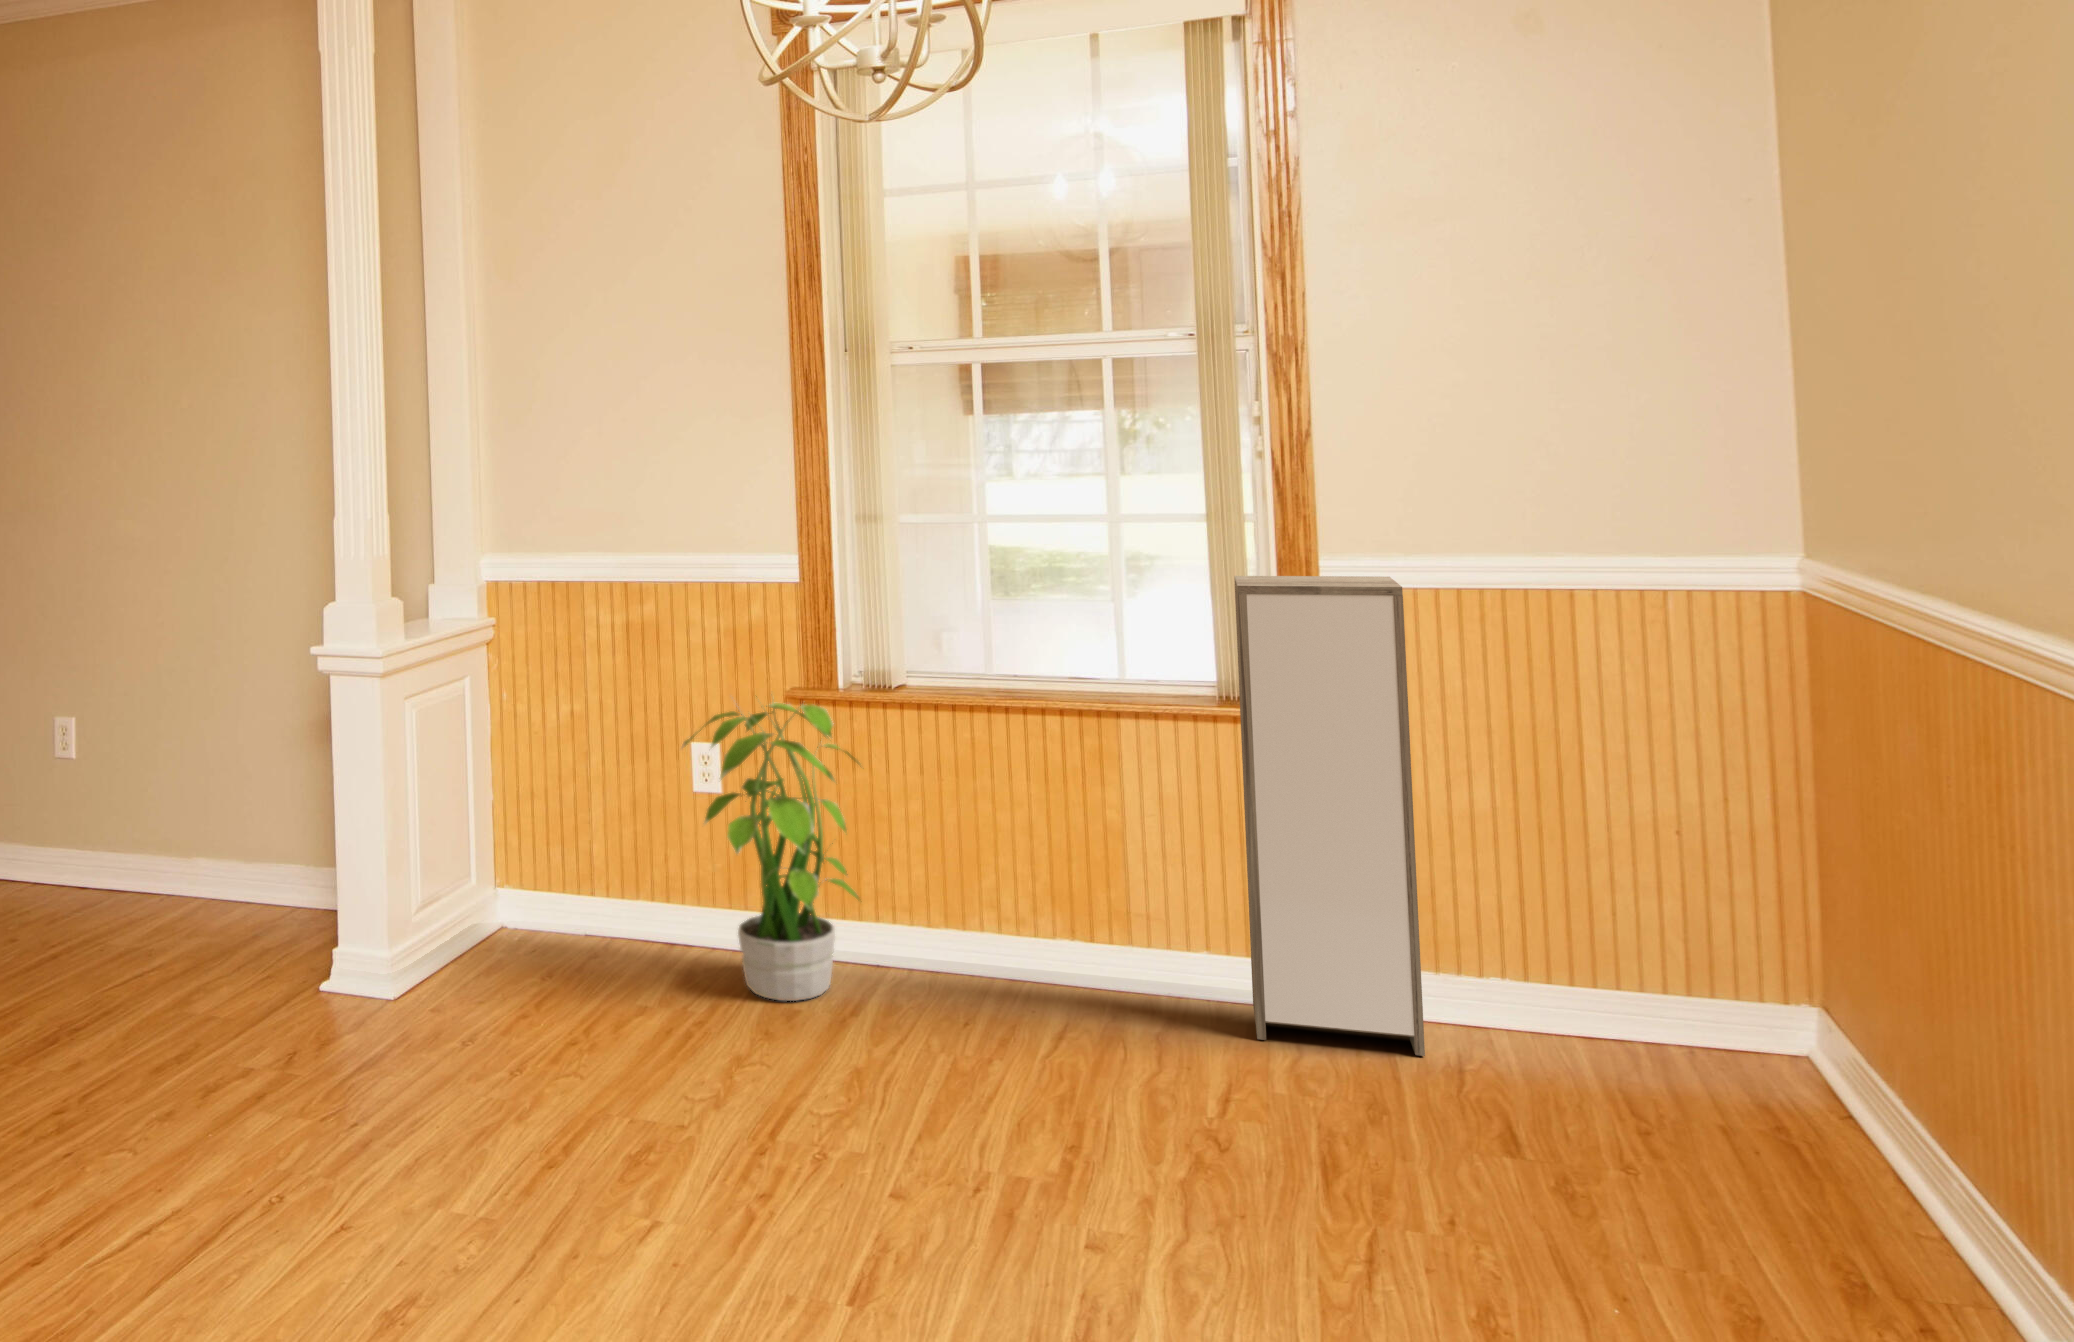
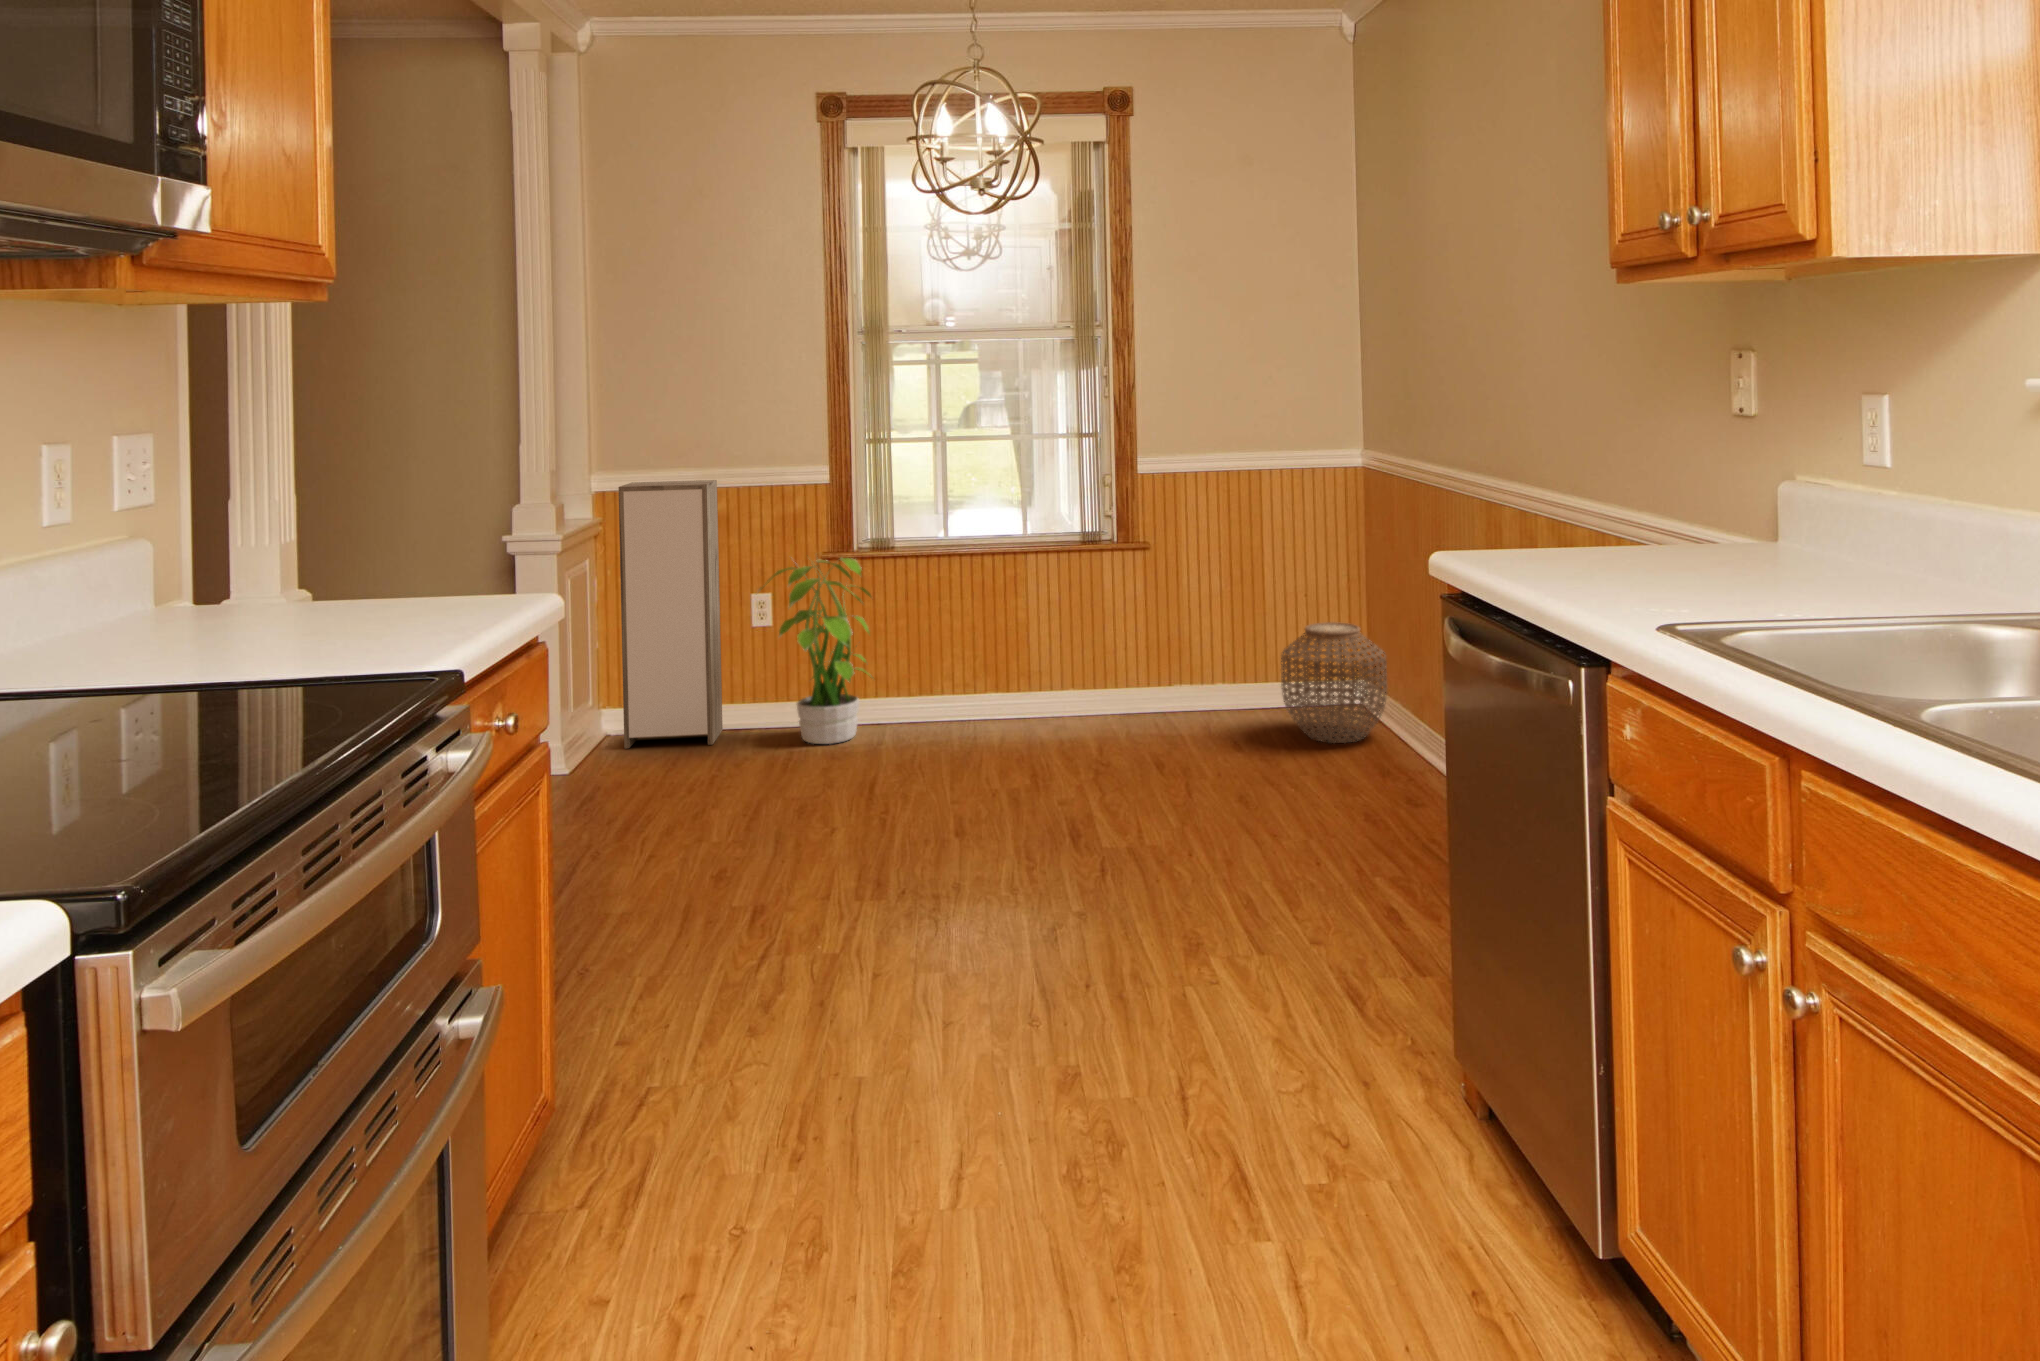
storage cabinet: present [1234,576,1425,1056] -> present [618,480,723,748]
woven basket: none [1625,902,1889,1168] -> present [1281,622,1387,743]

